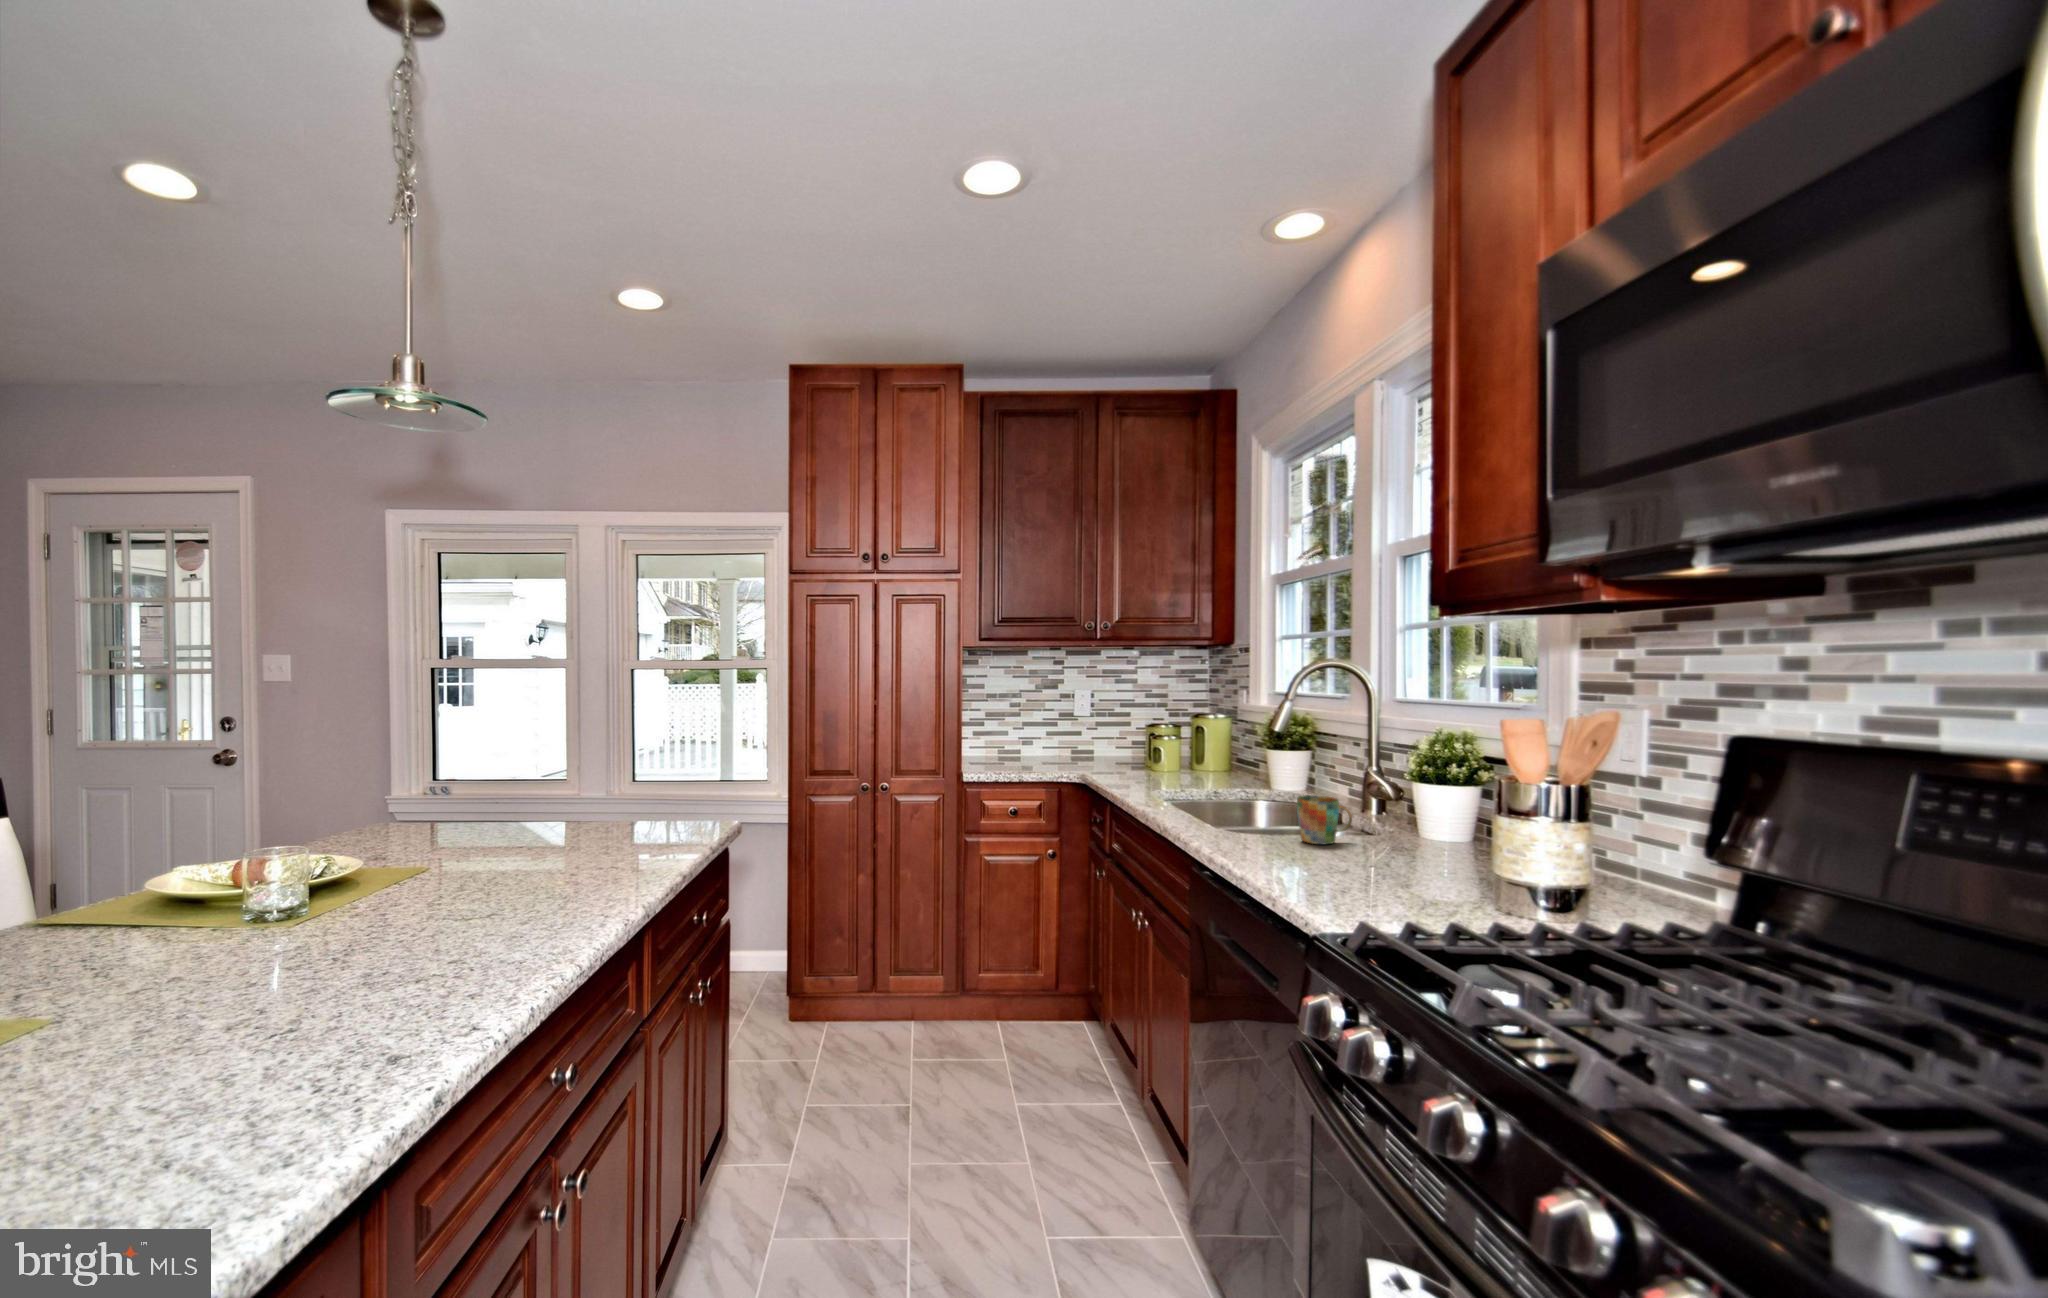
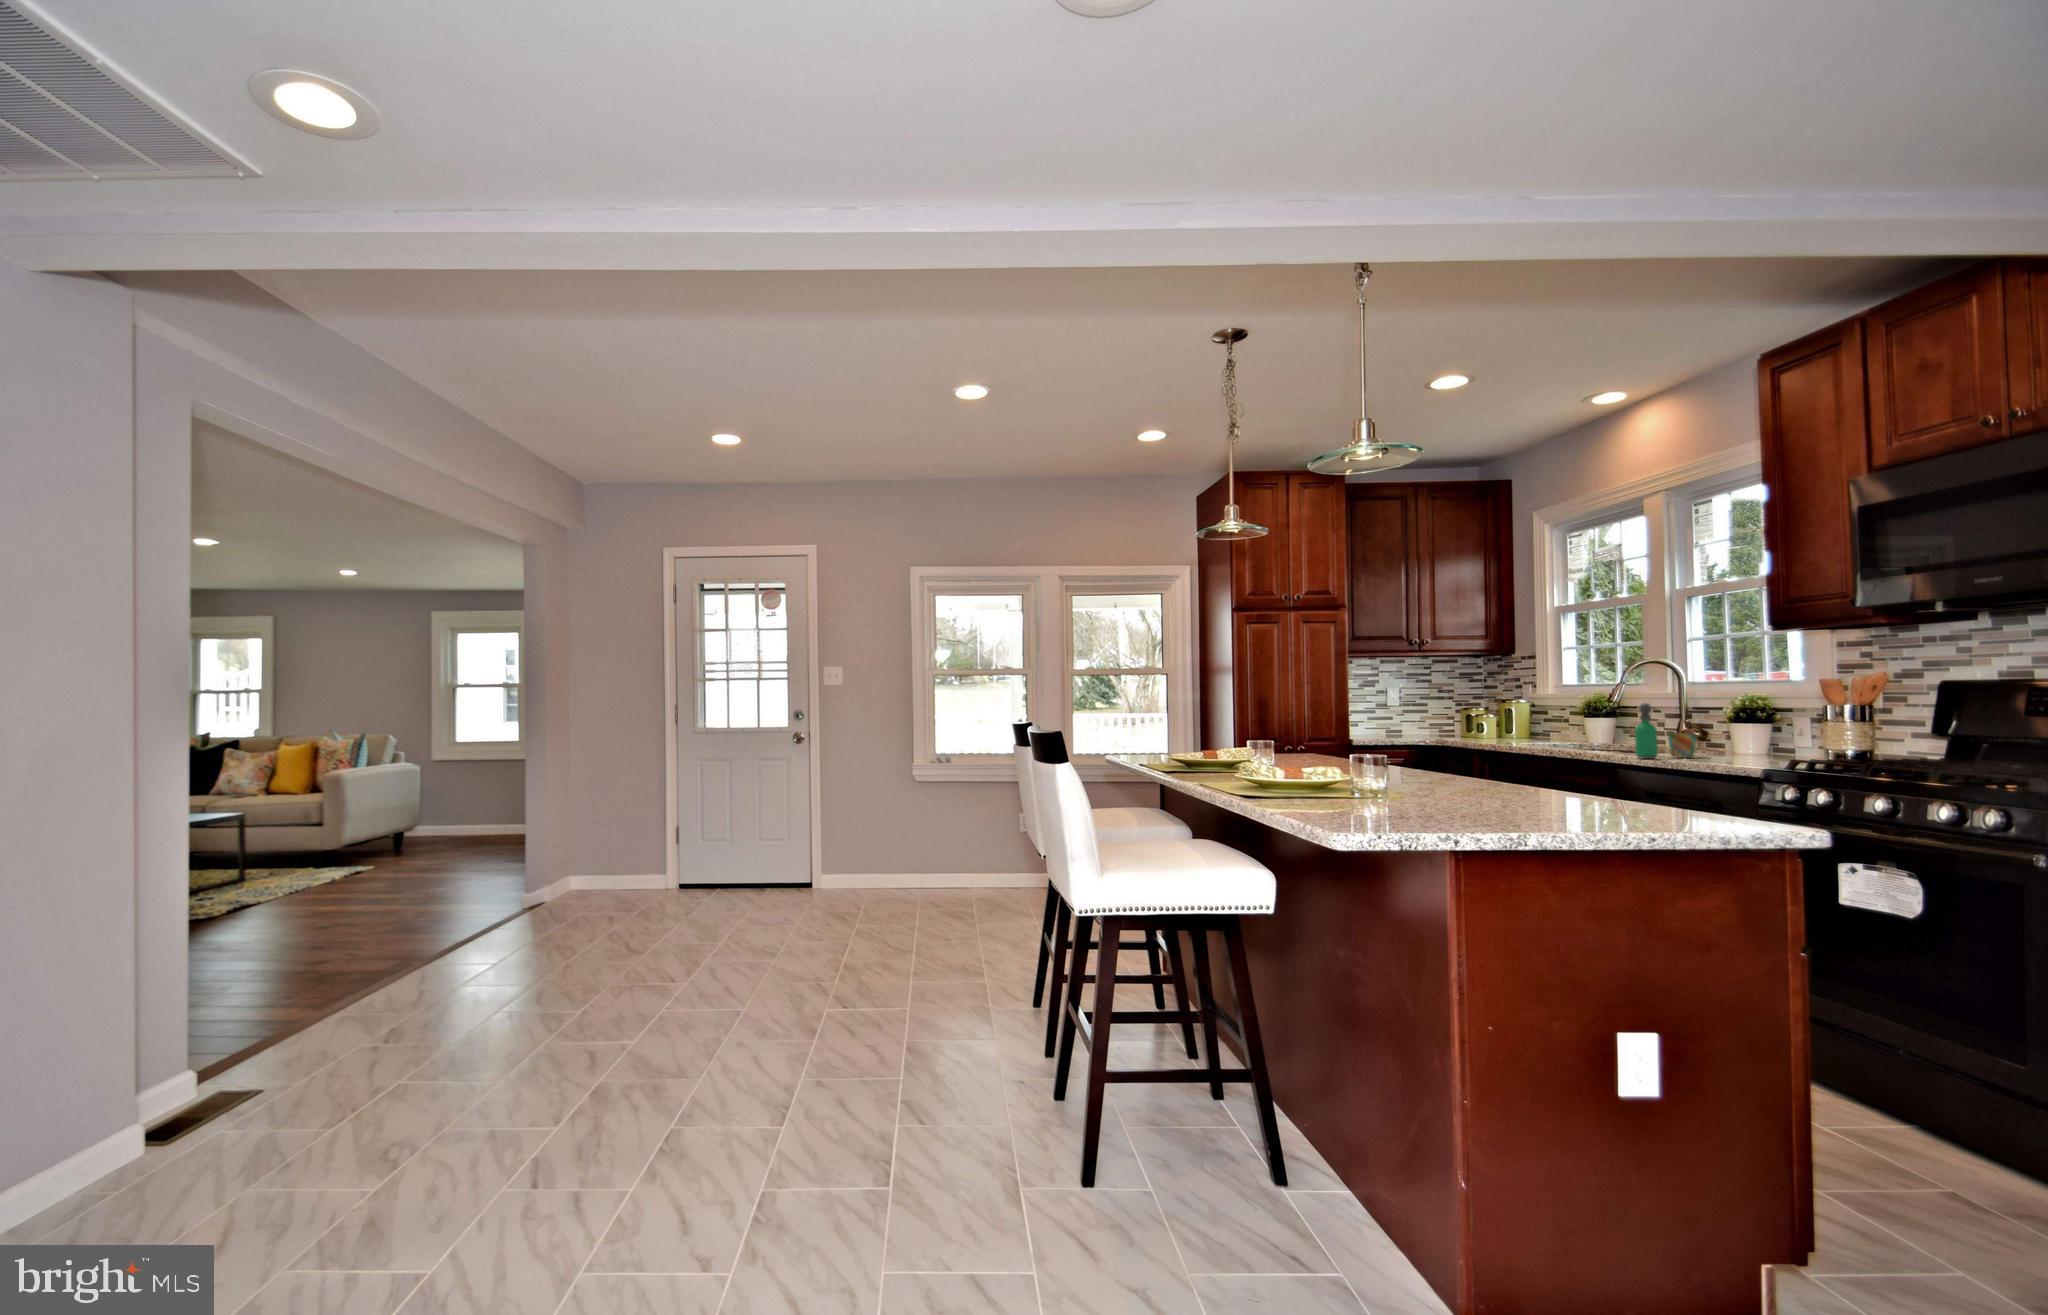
soap dispenser: none [1232,743,1267,845] -> present [1635,703,1658,759]

